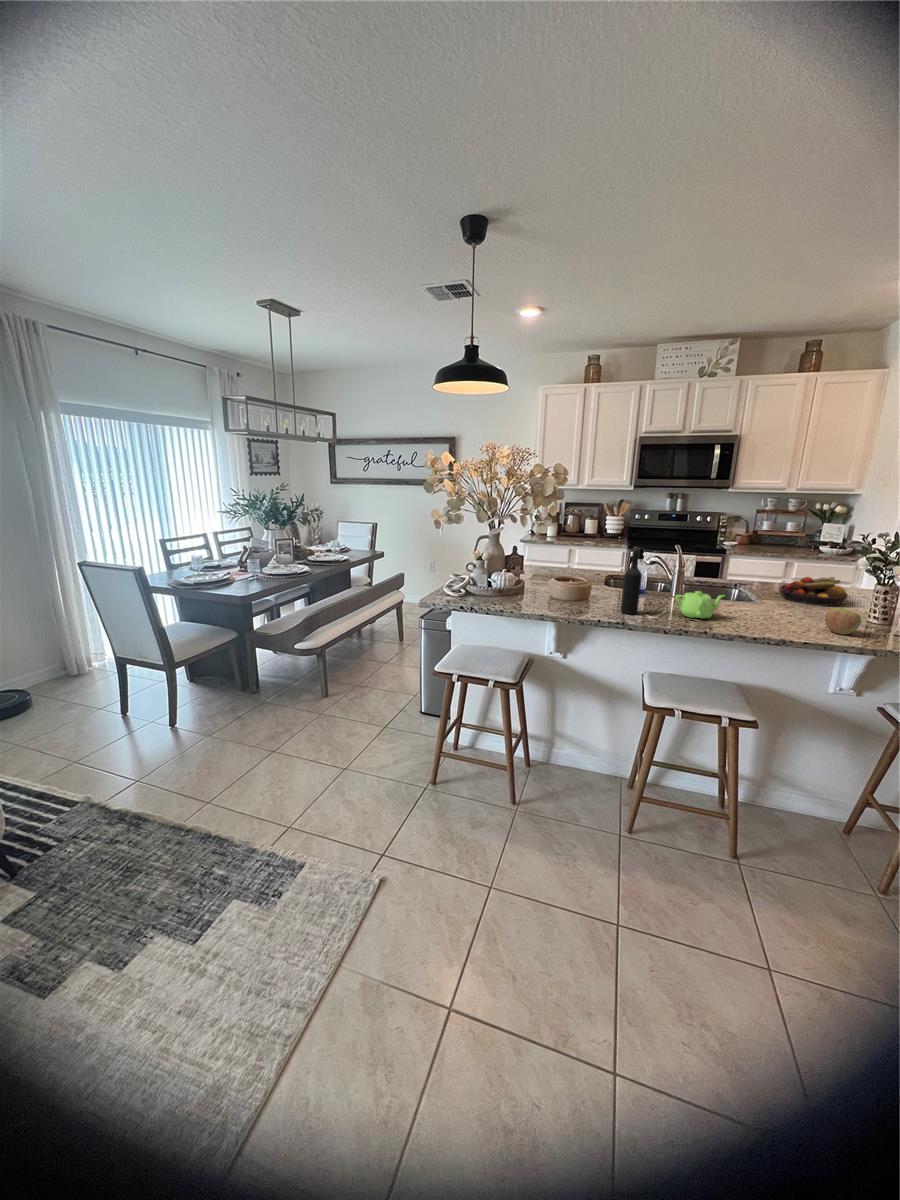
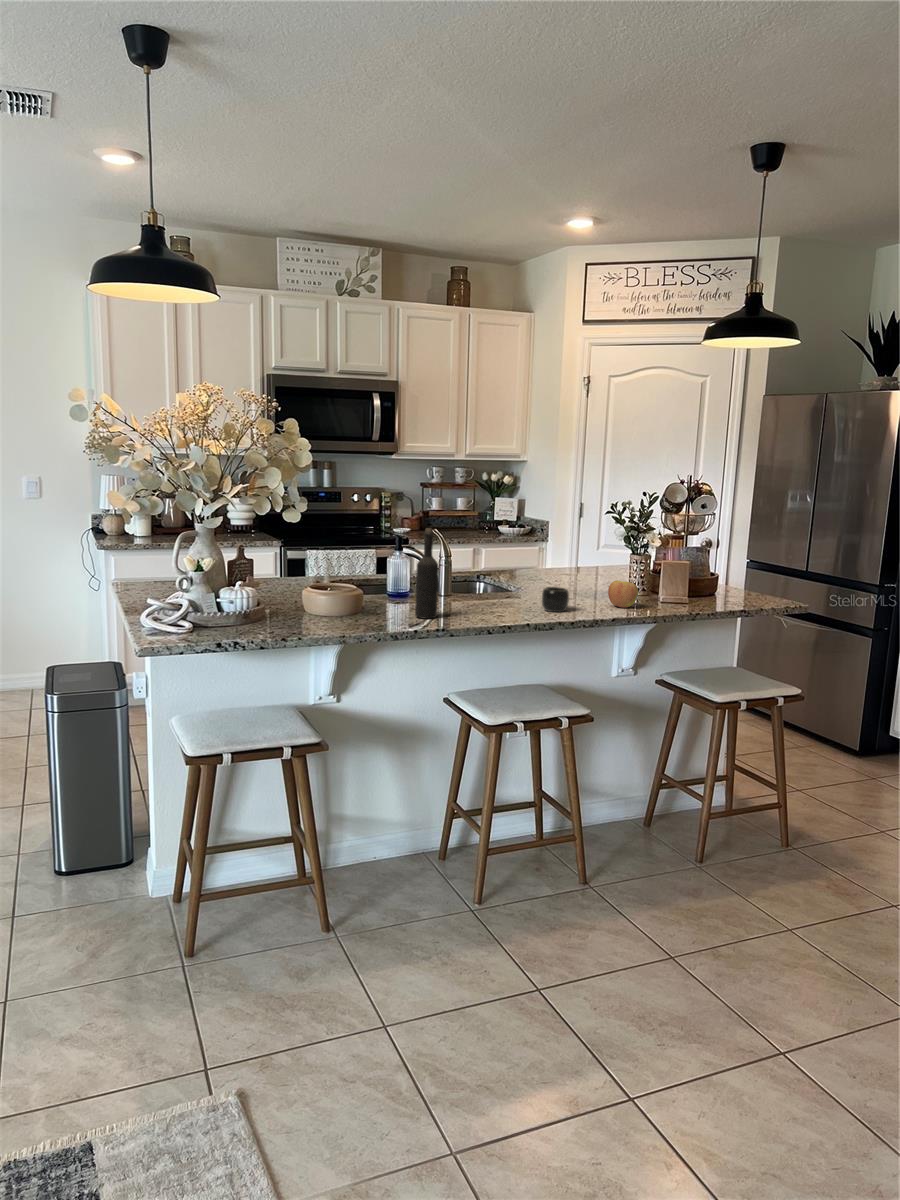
fruit bowl: present [779,577,848,606] -> none [526,555,591,588]
teapot: present [675,591,725,619] -> none [470,579,520,613]
mug: none [744,604,772,627] -> present [542,587,569,612]

